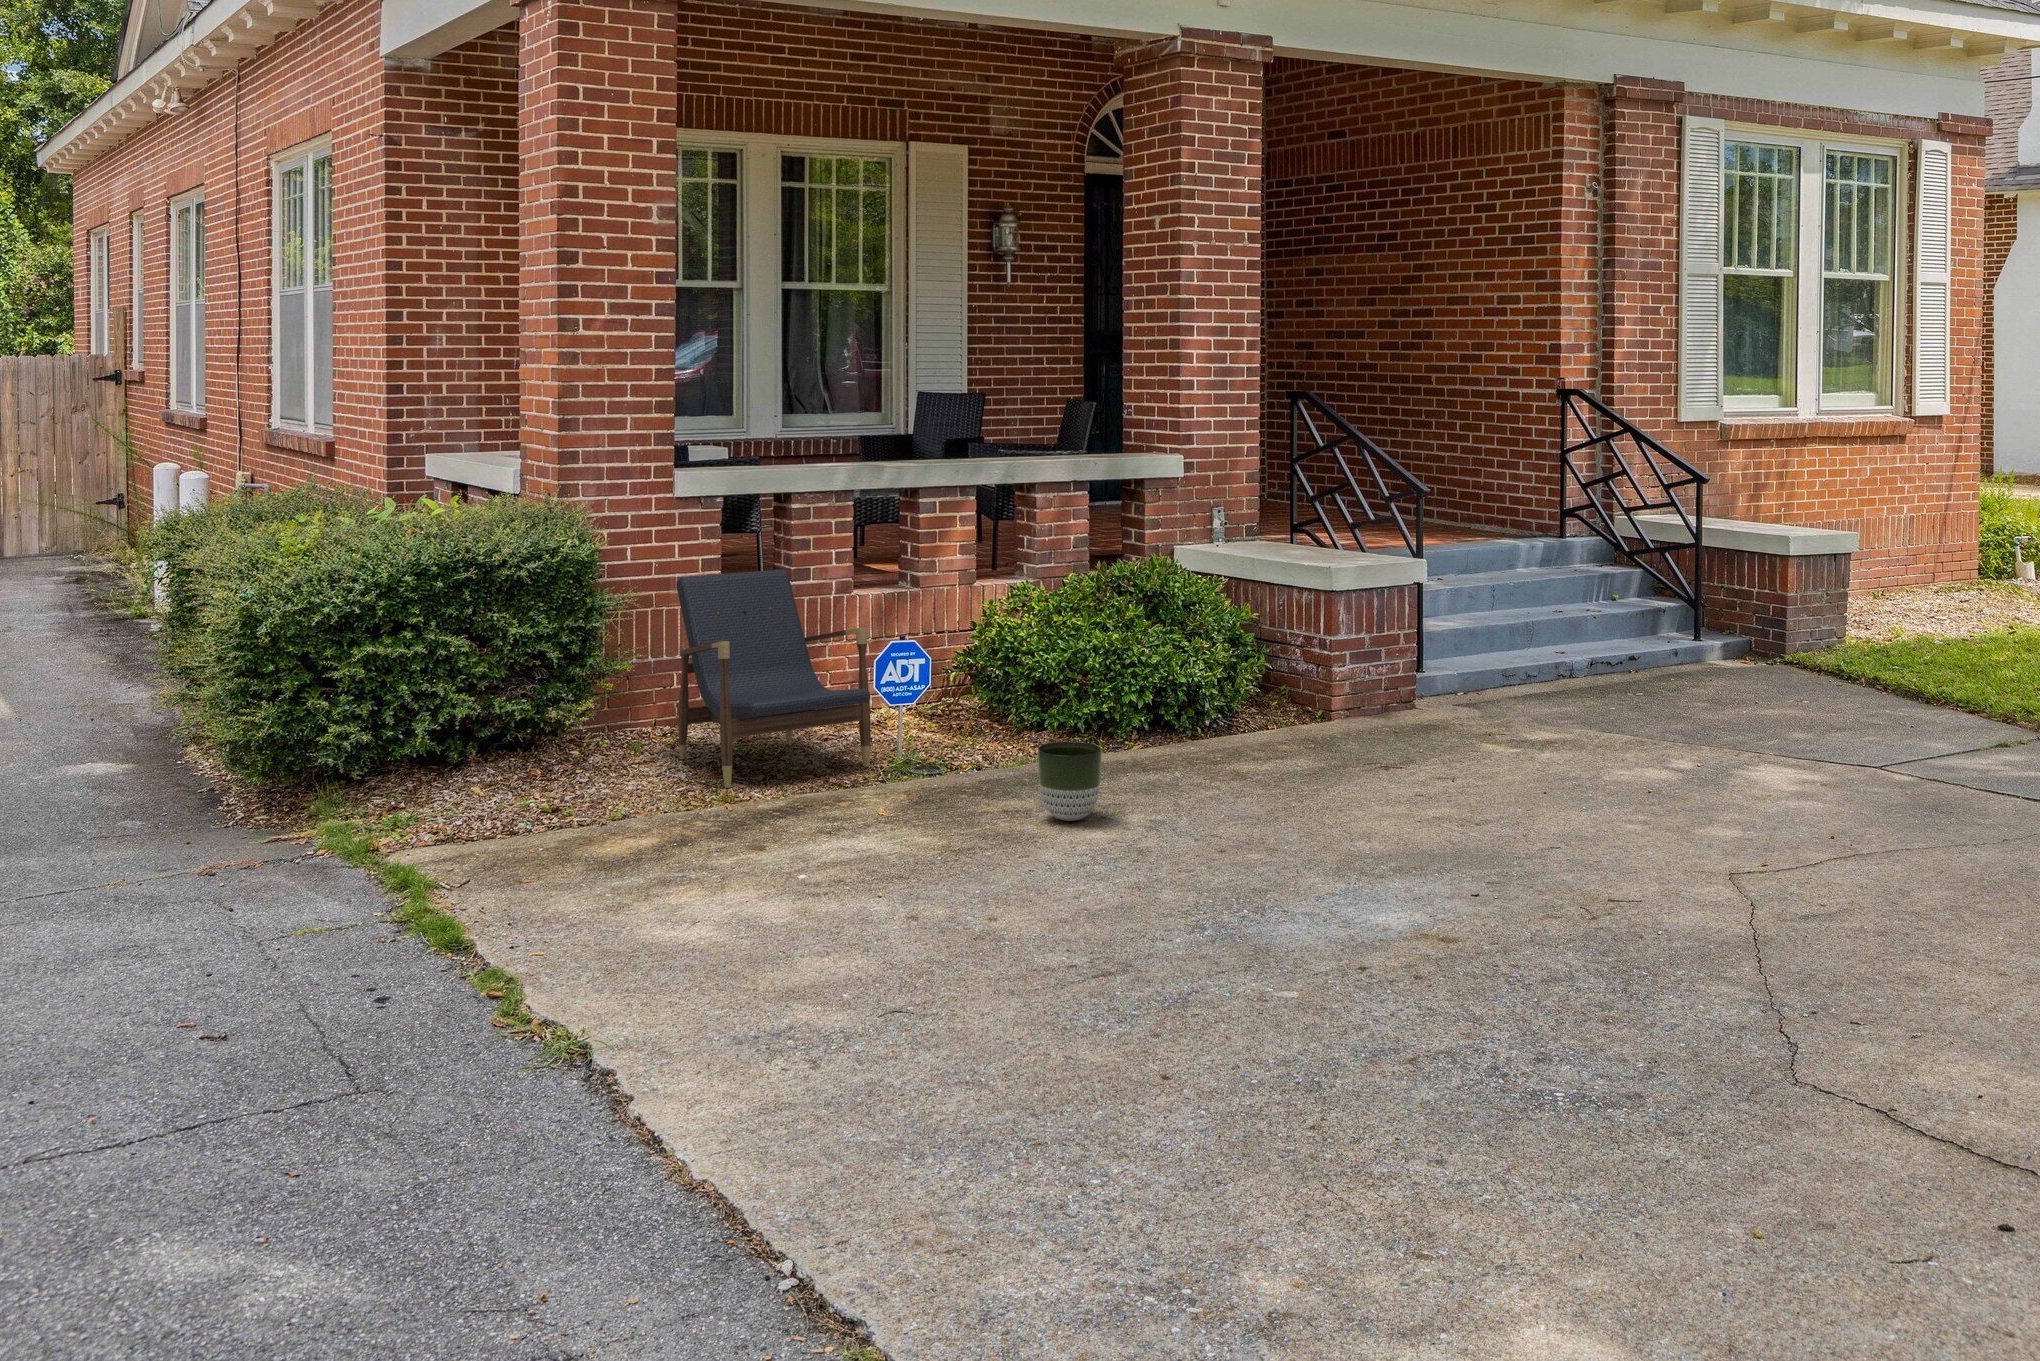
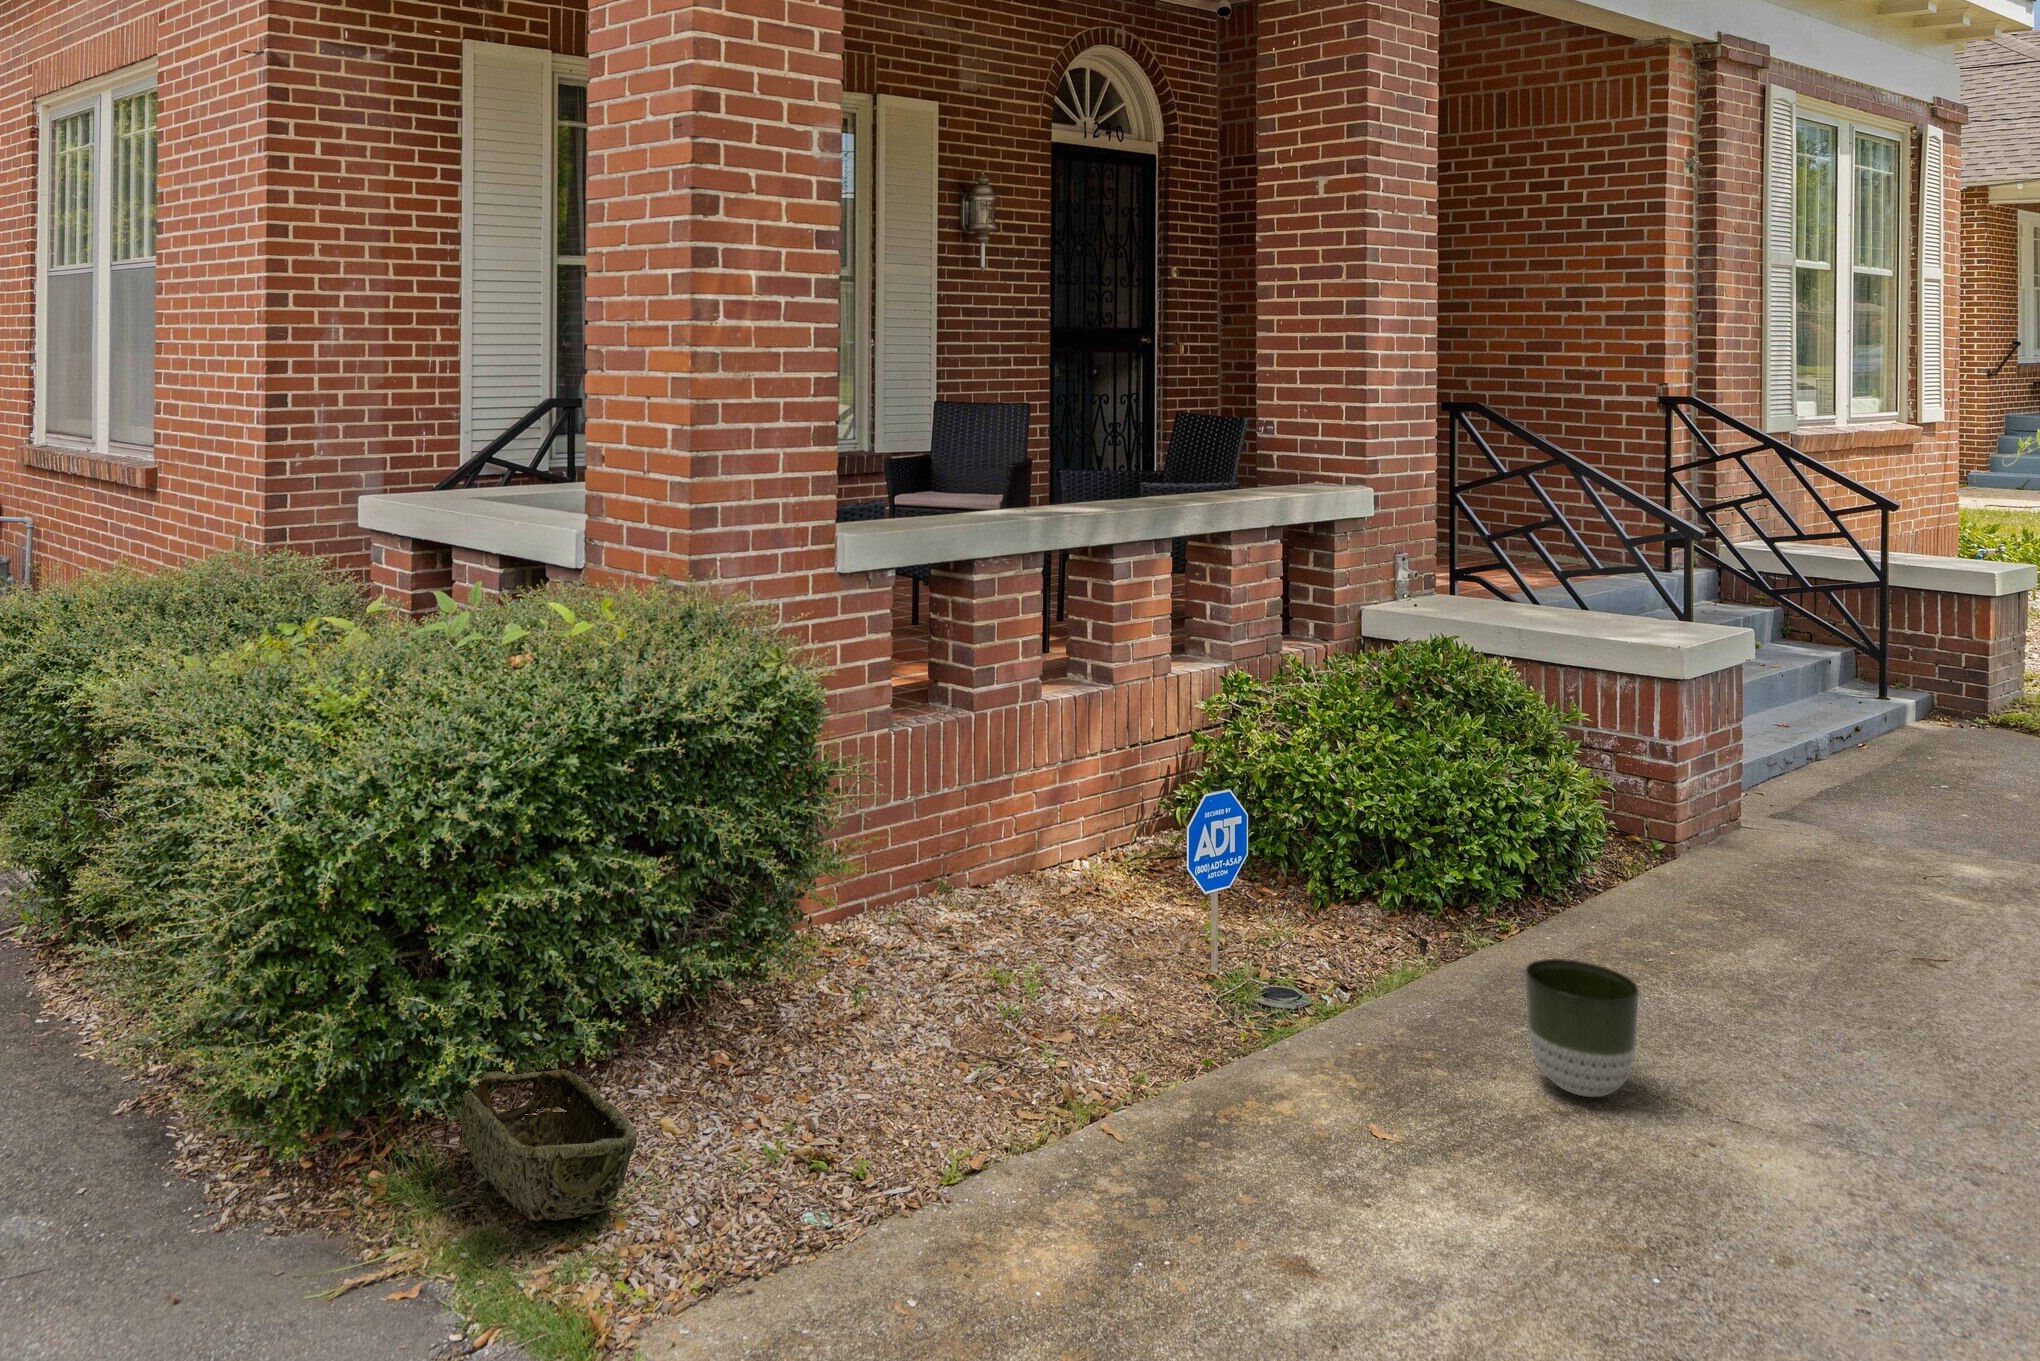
lounge chair: present [677,569,870,788] -> none [813,665,1137,1036]
woven basket: none [376,765,460,831] -> present [460,1069,638,1221]

